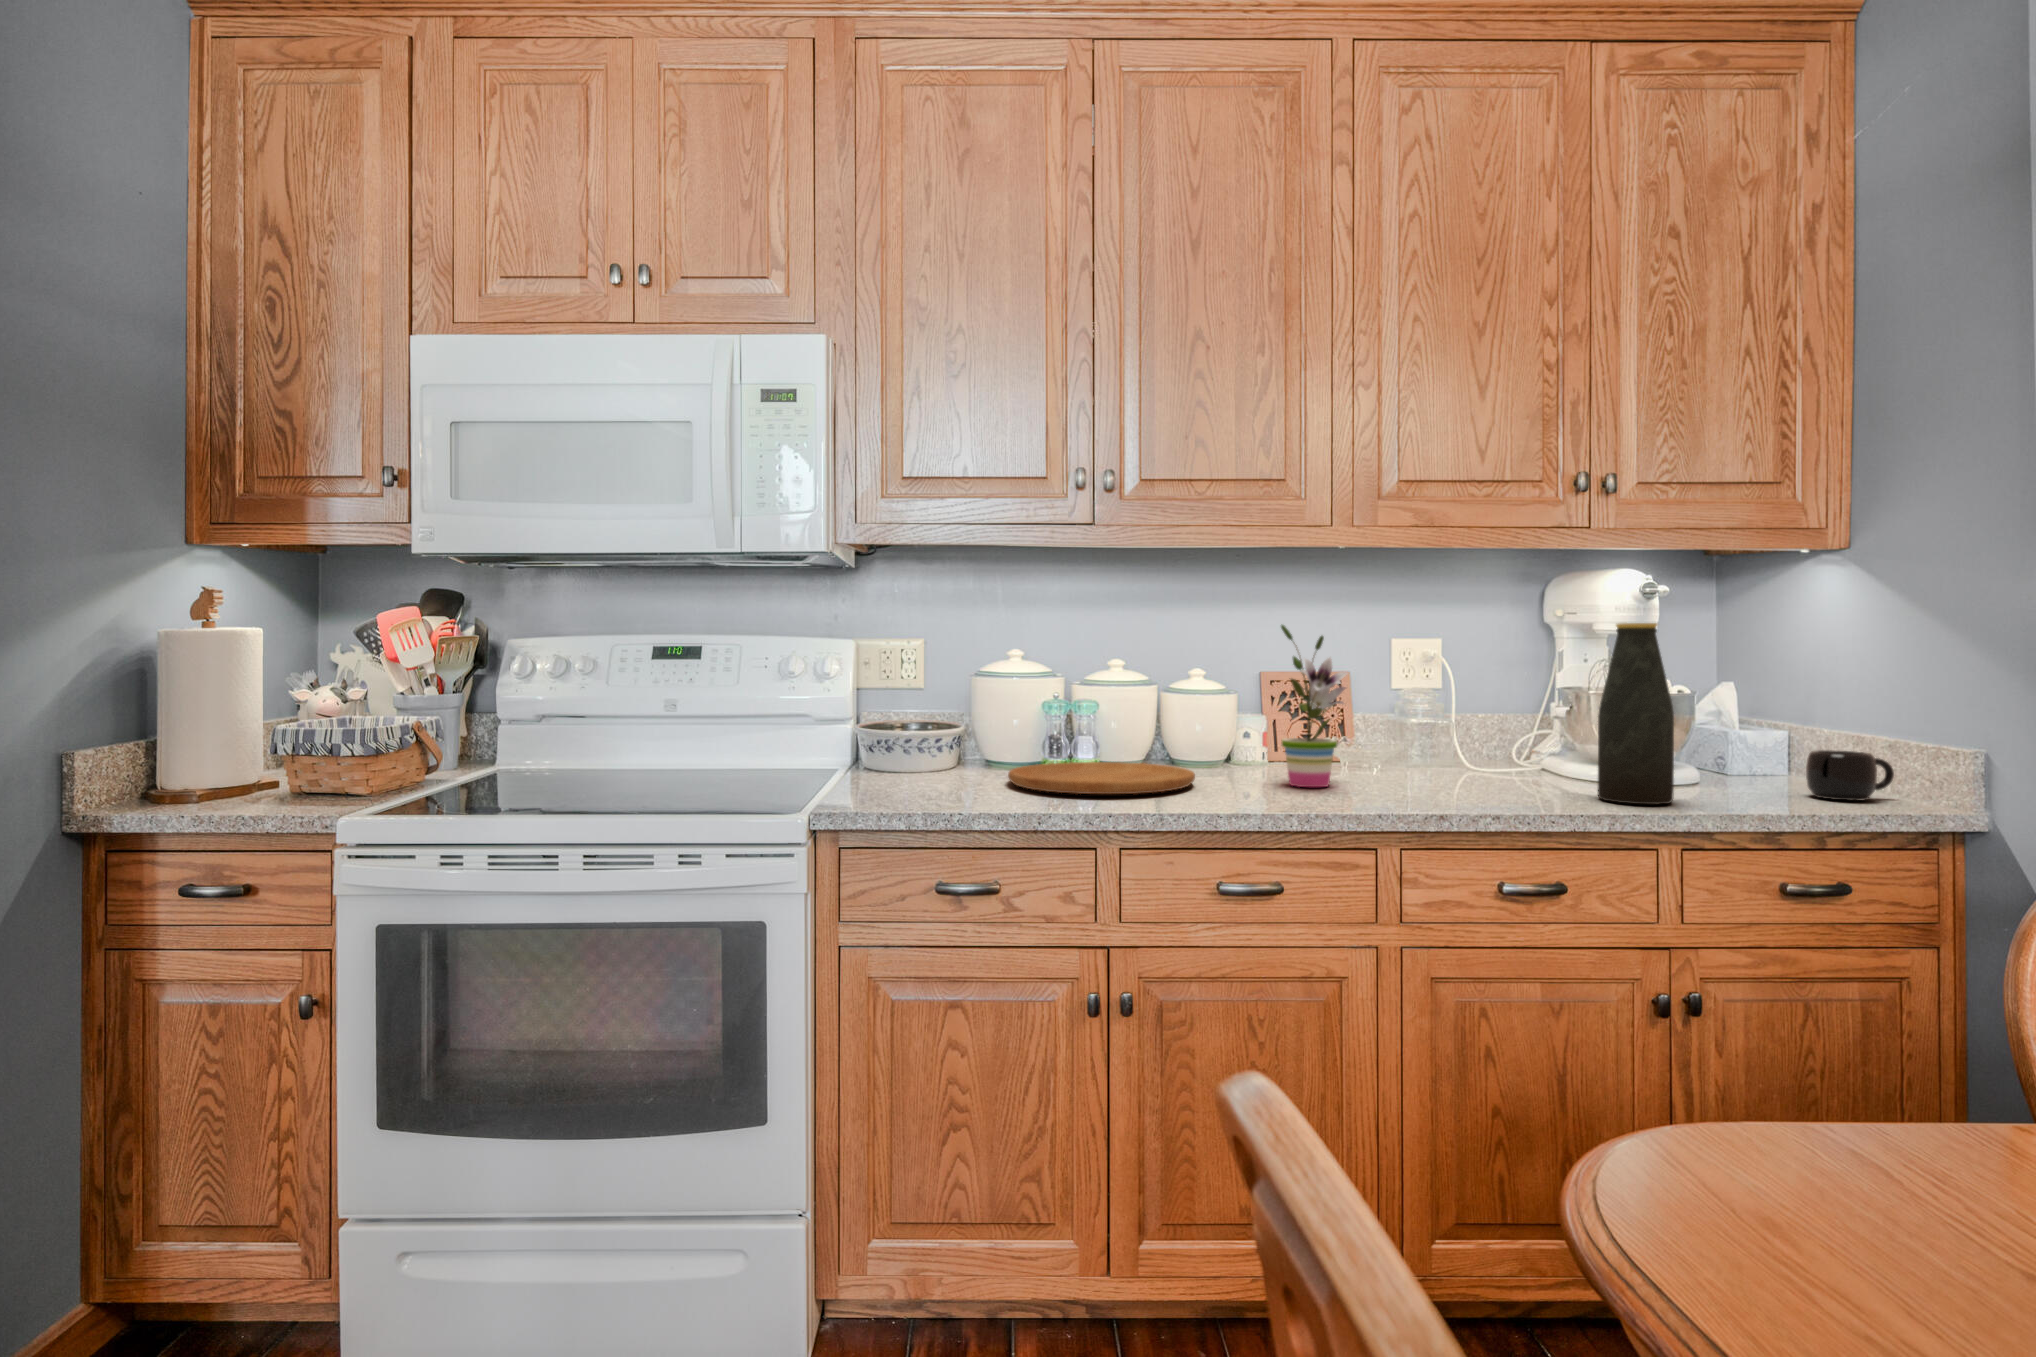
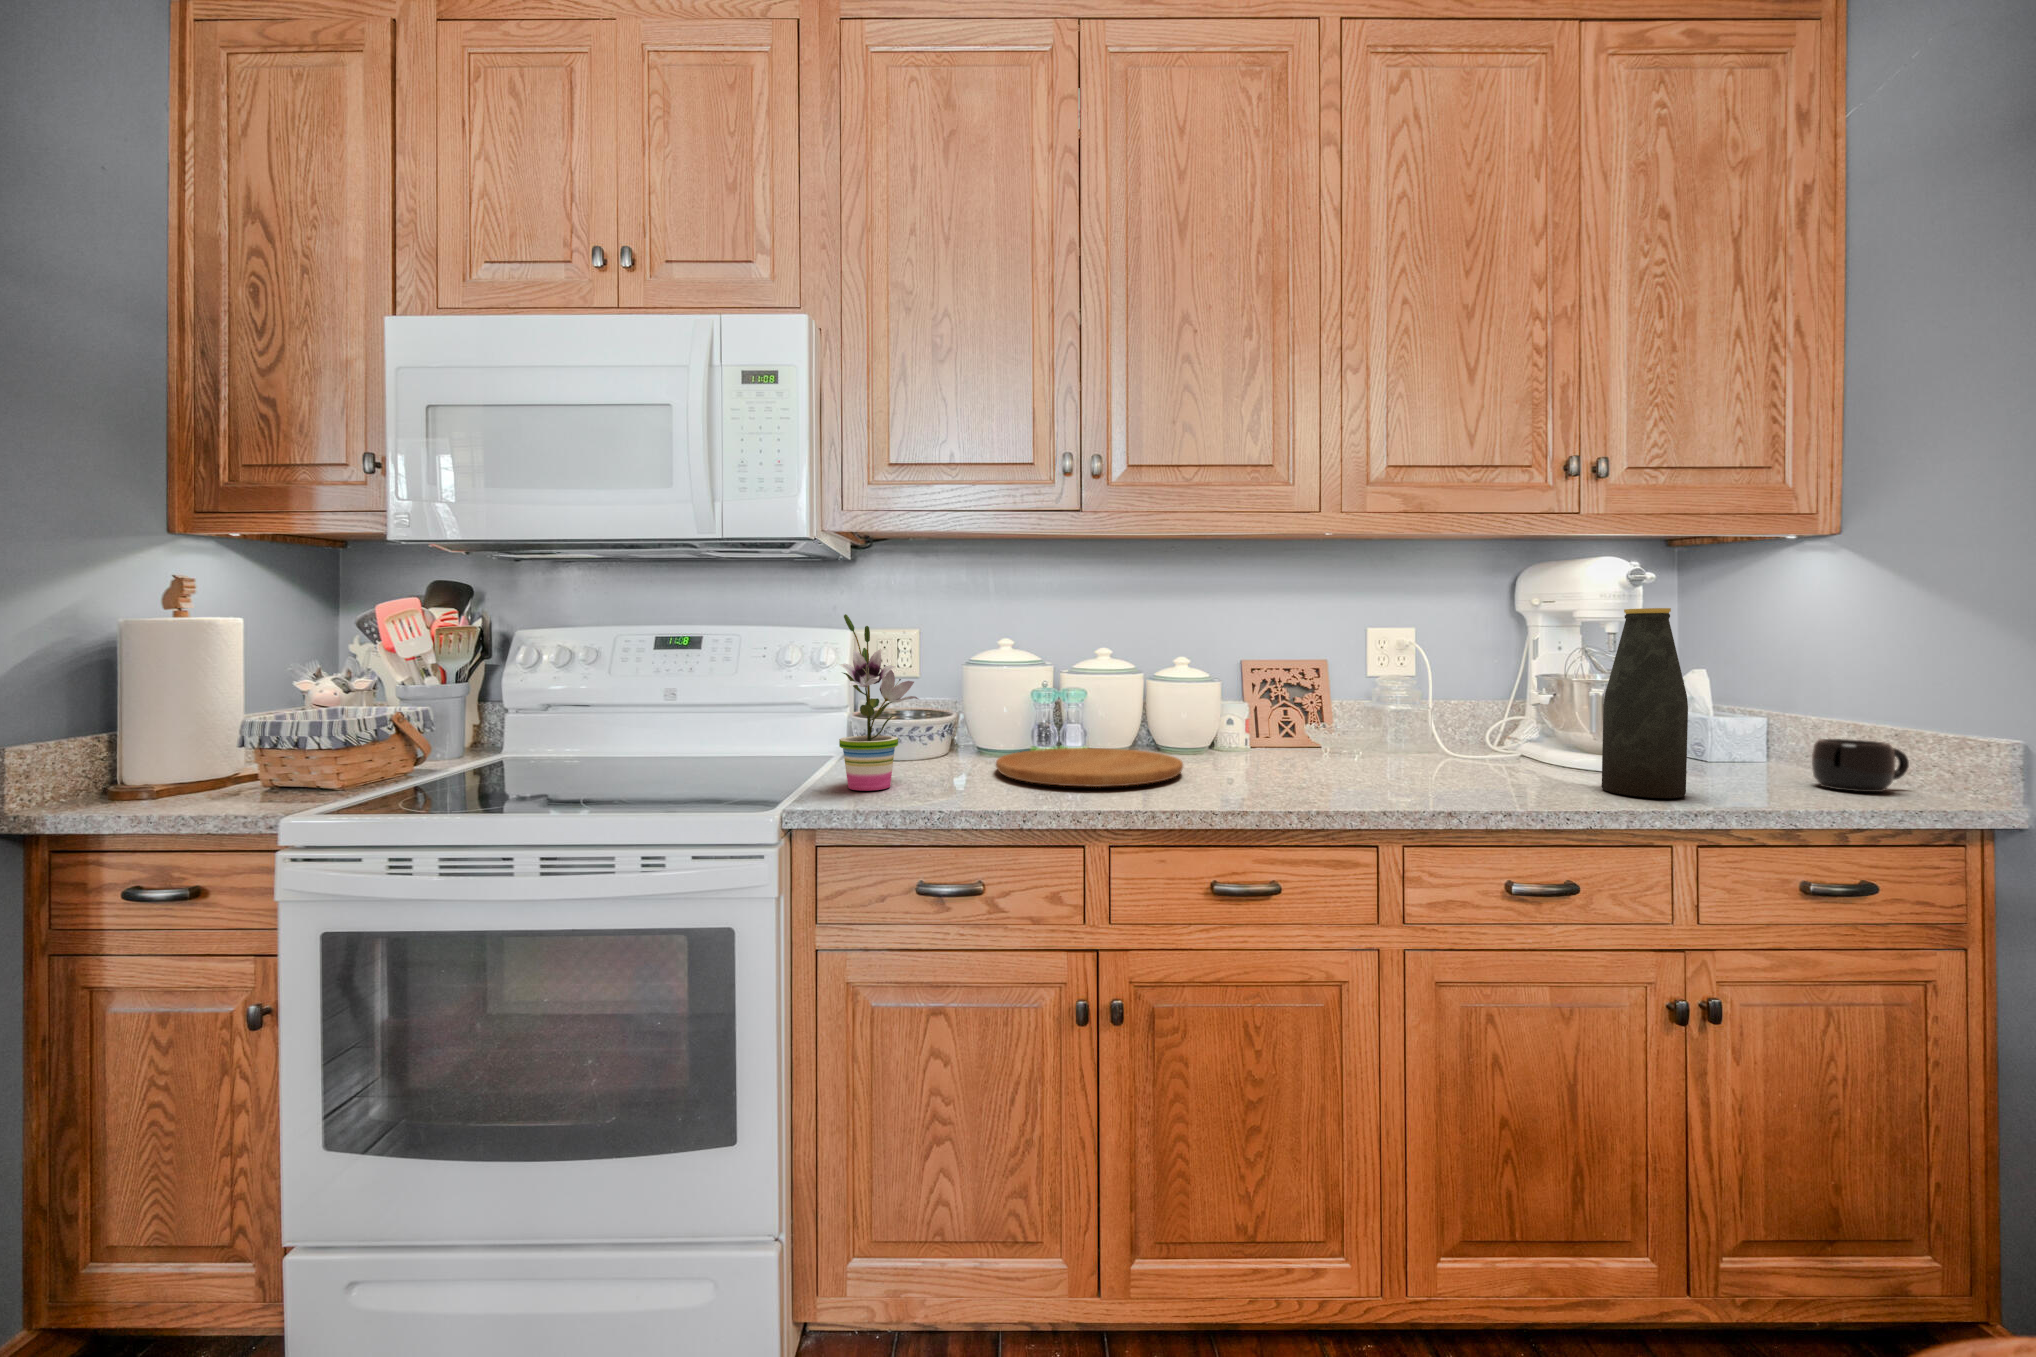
potted plant: present [1281,625,1348,787] -> present [839,614,918,791]

